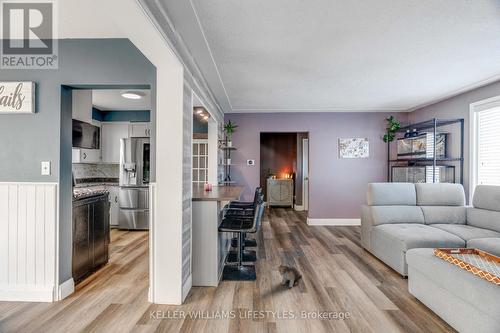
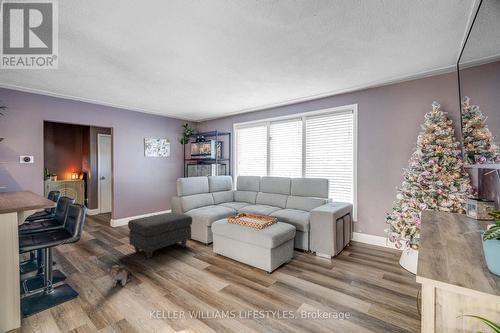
ottoman: none [309,222,381,269] -> present [128,212,192,258]

